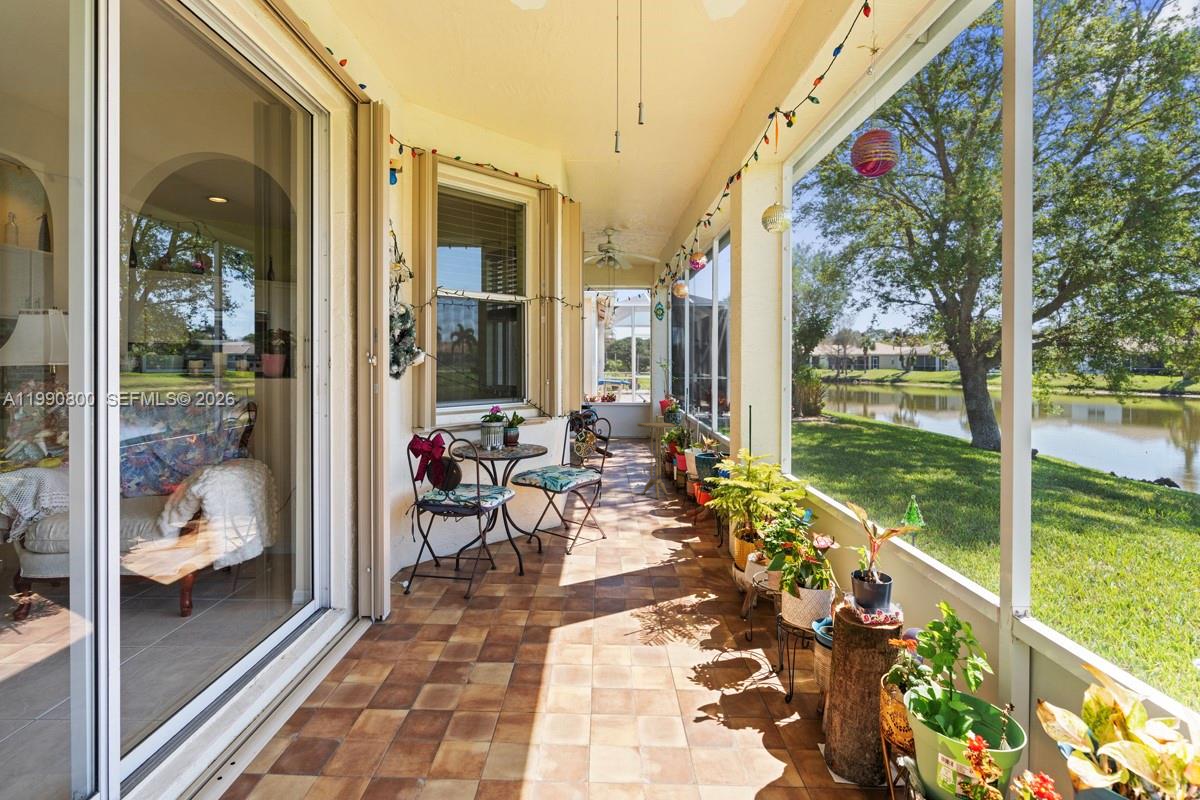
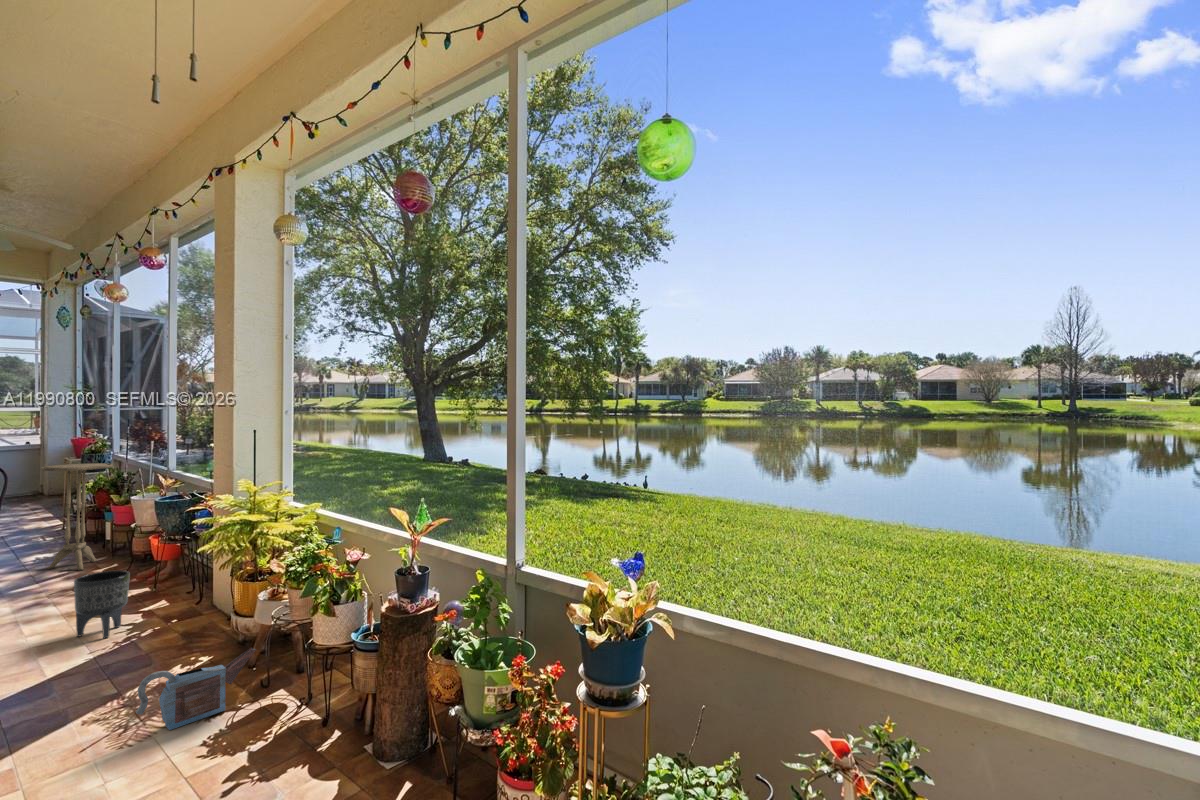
planter: none [642,506,673,556] -> present [74,570,130,638]
watering can: none [655,598,739,647] -> present [136,648,256,730]

